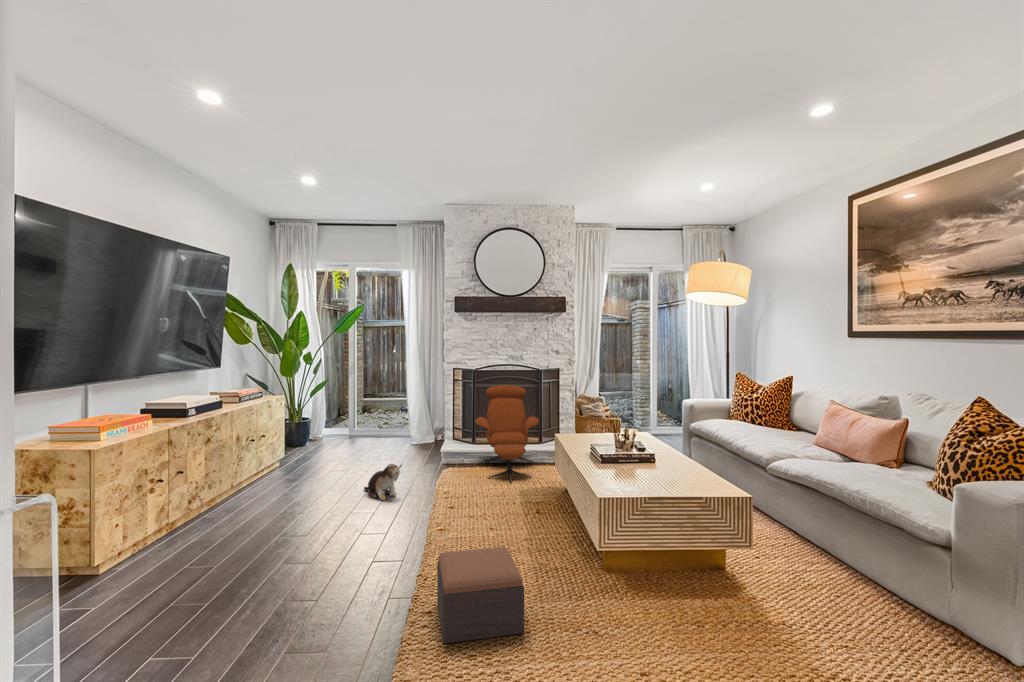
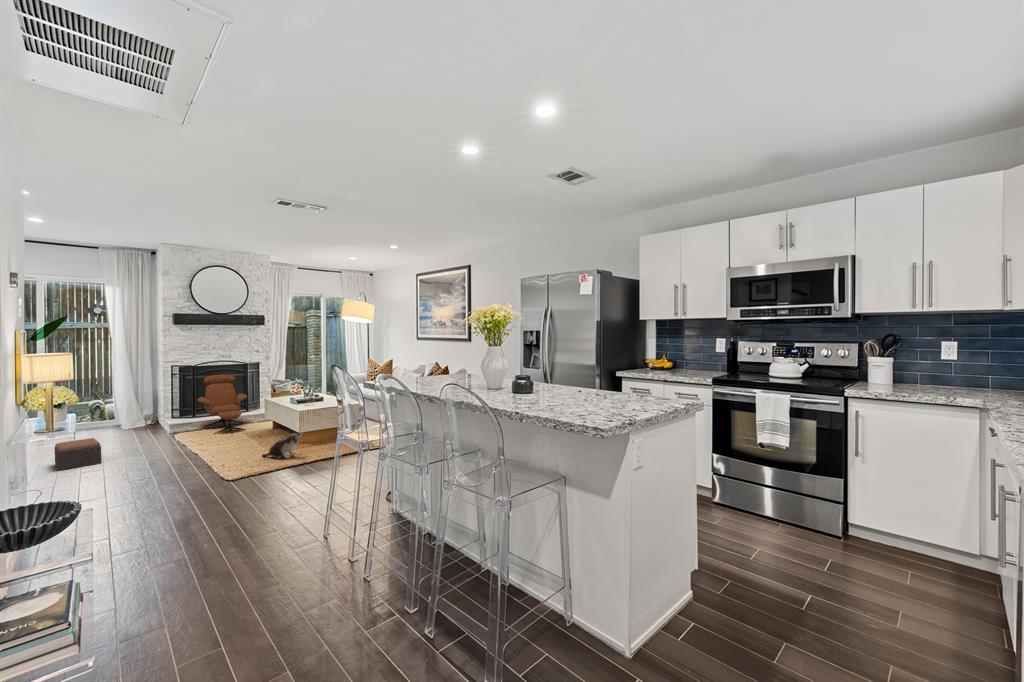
plush toy: present [364,464,402,500] -> present [262,432,303,459]
footstool: present [437,547,524,643] -> present [55,438,102,471]

